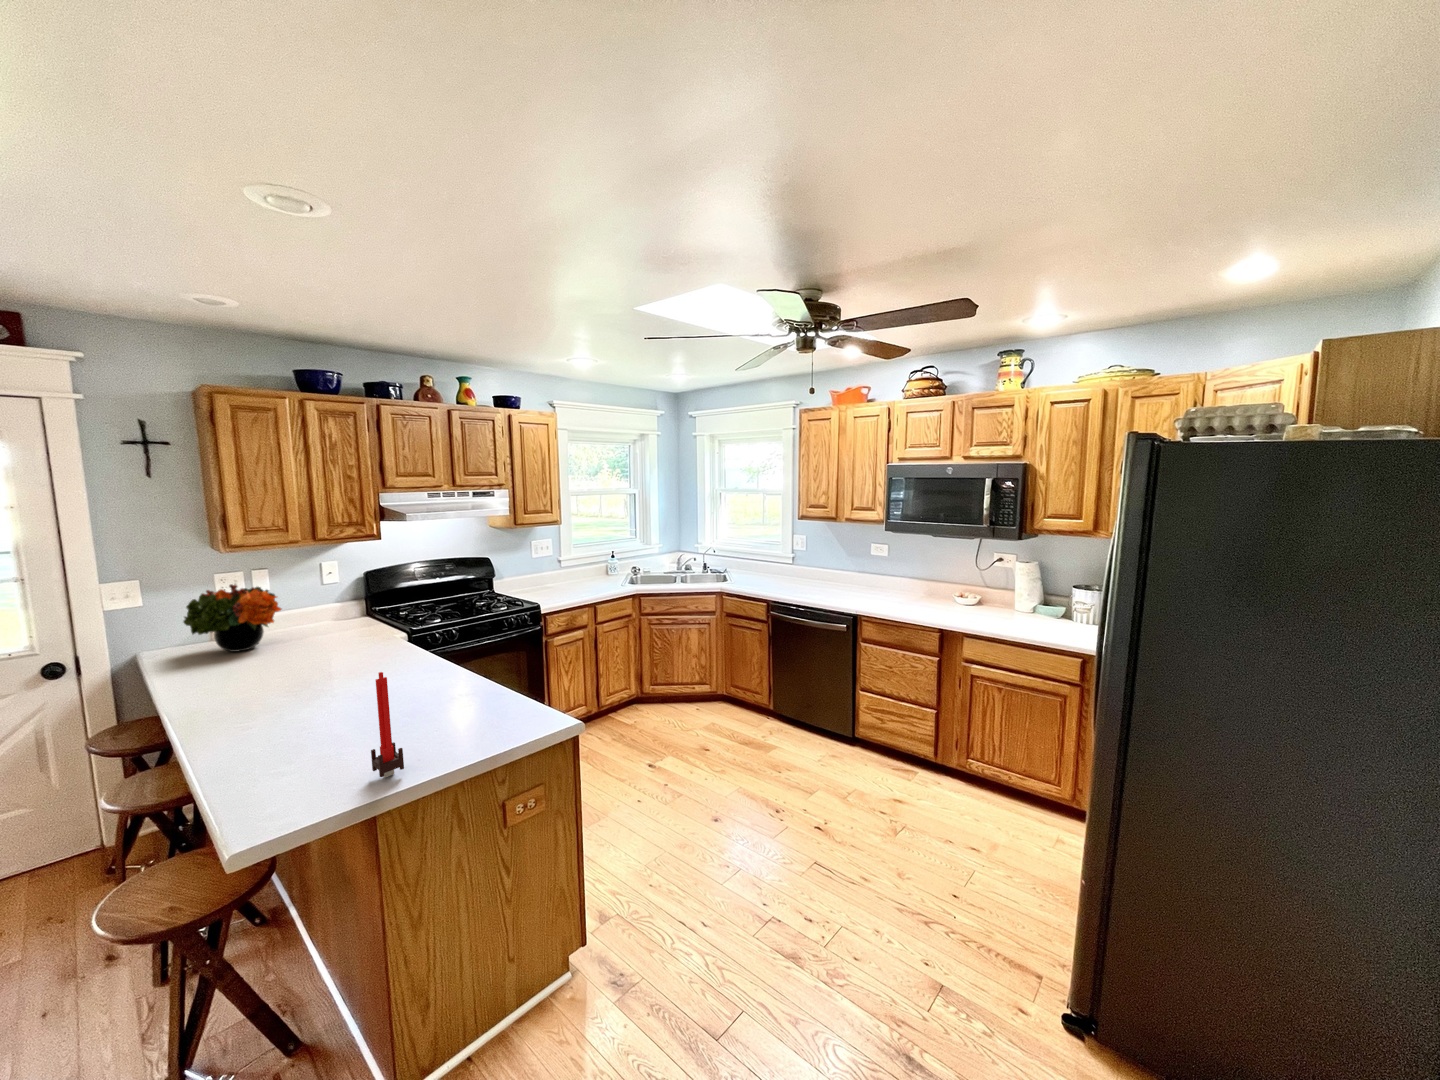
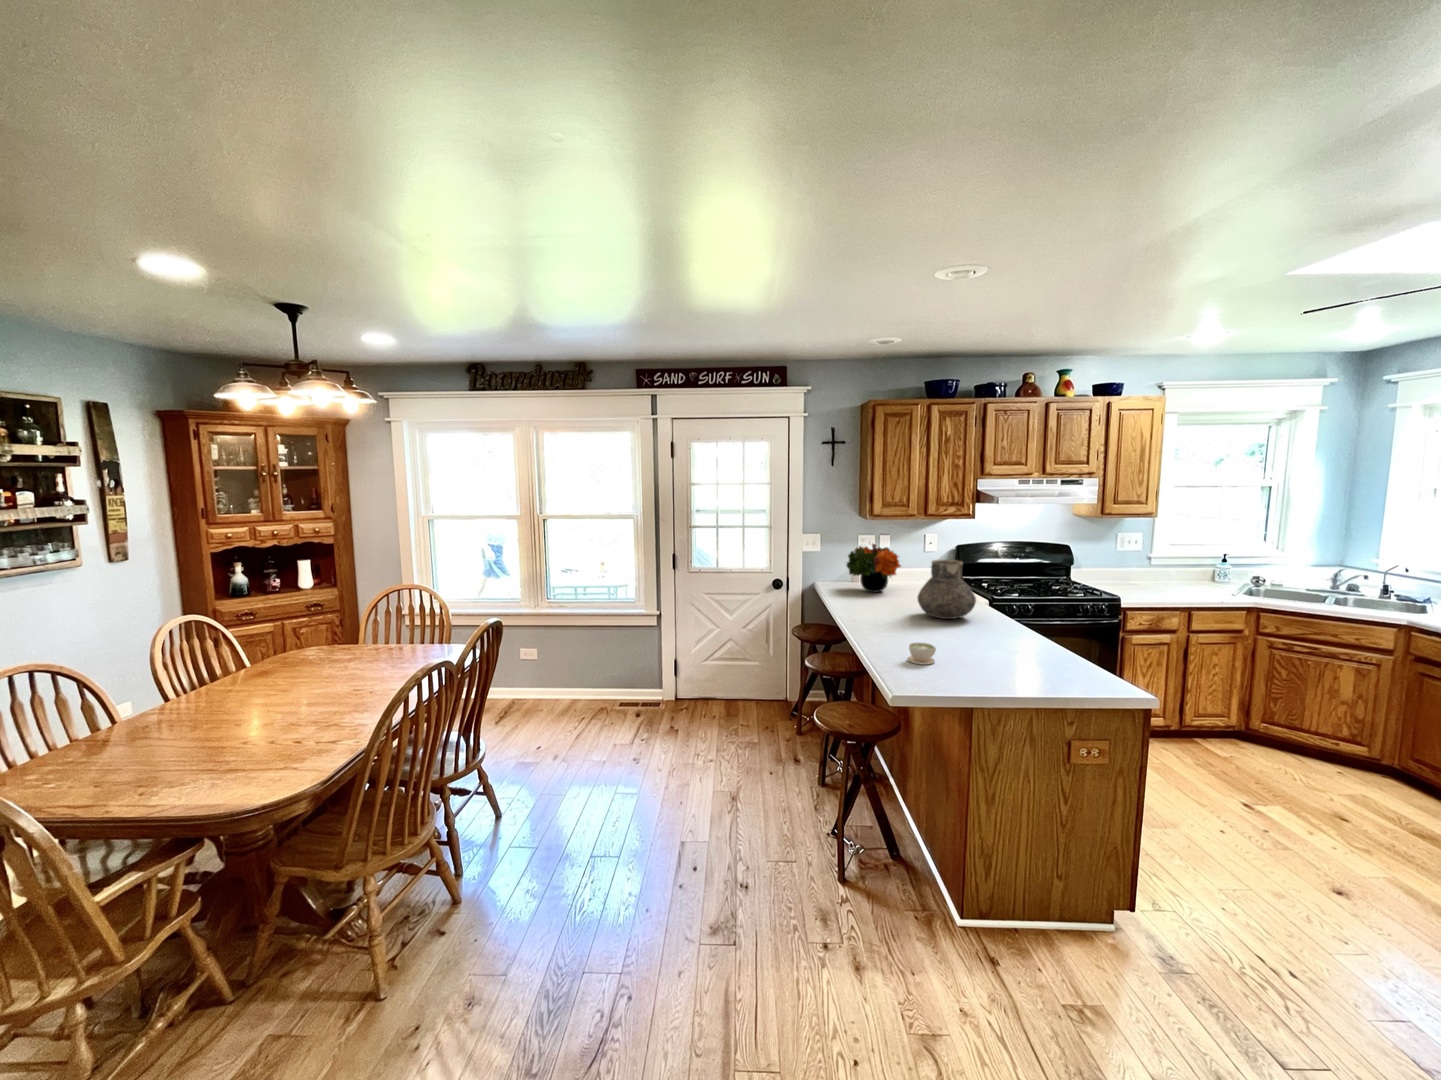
vase: none [300,595,385,674] -> present [918,560,976,619]
candle: present [371,672,404,778] -> none [976,610,998,686]
coffee cup: none [265,732,314,771] -> present [908,643,936,665]

